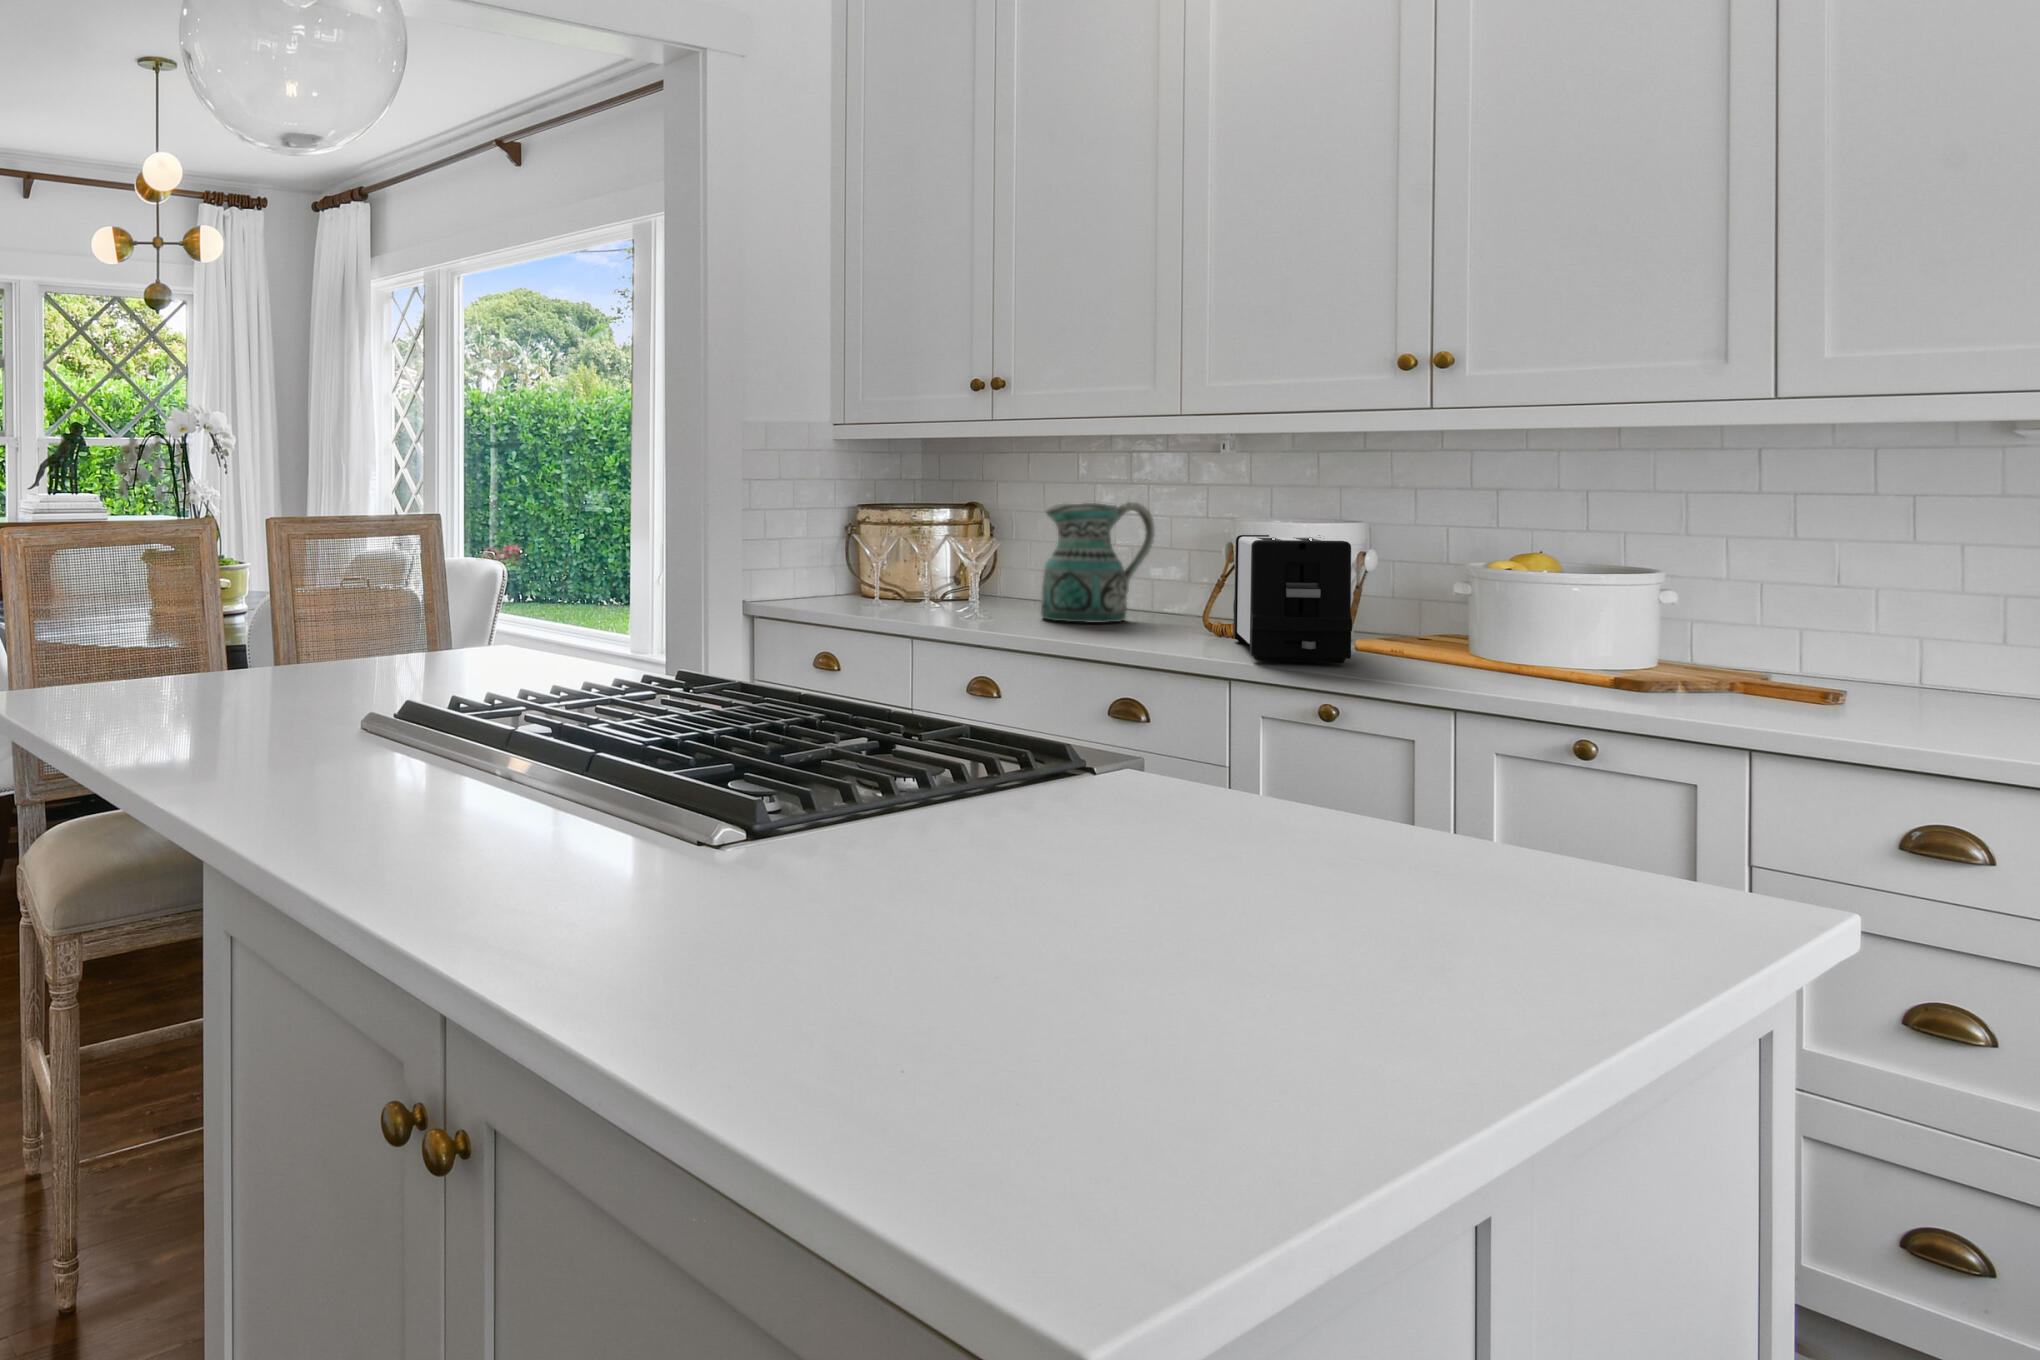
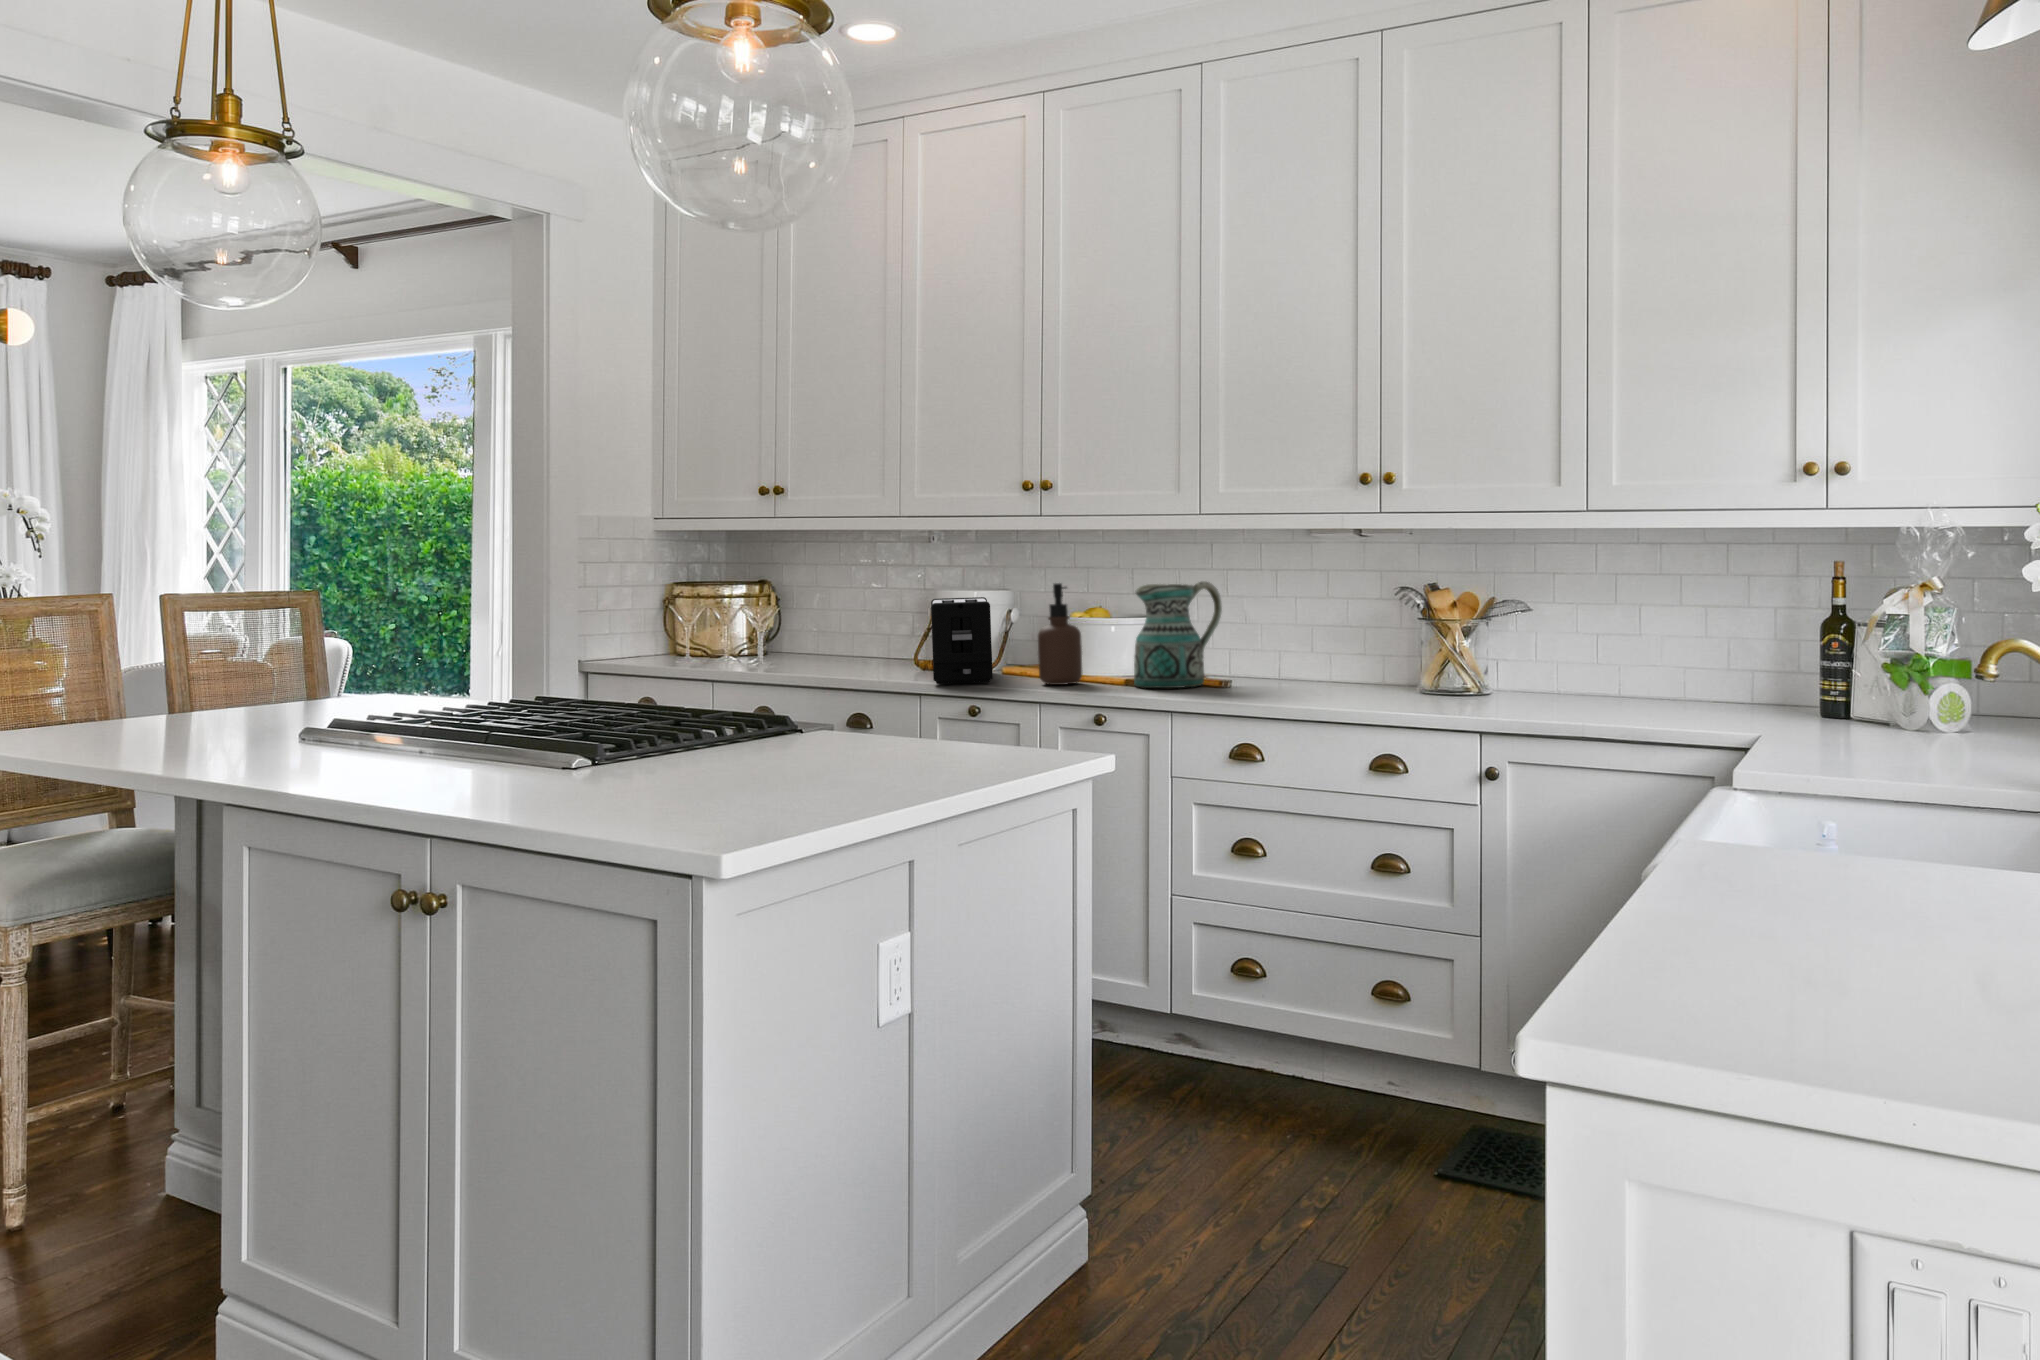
ceramic pitcher: present [1041,502,1155,623] -> present [1134,581,1222,688]
soap dispenser: none [1436,517,1518,677] -> present [1038,583,1082,685]

